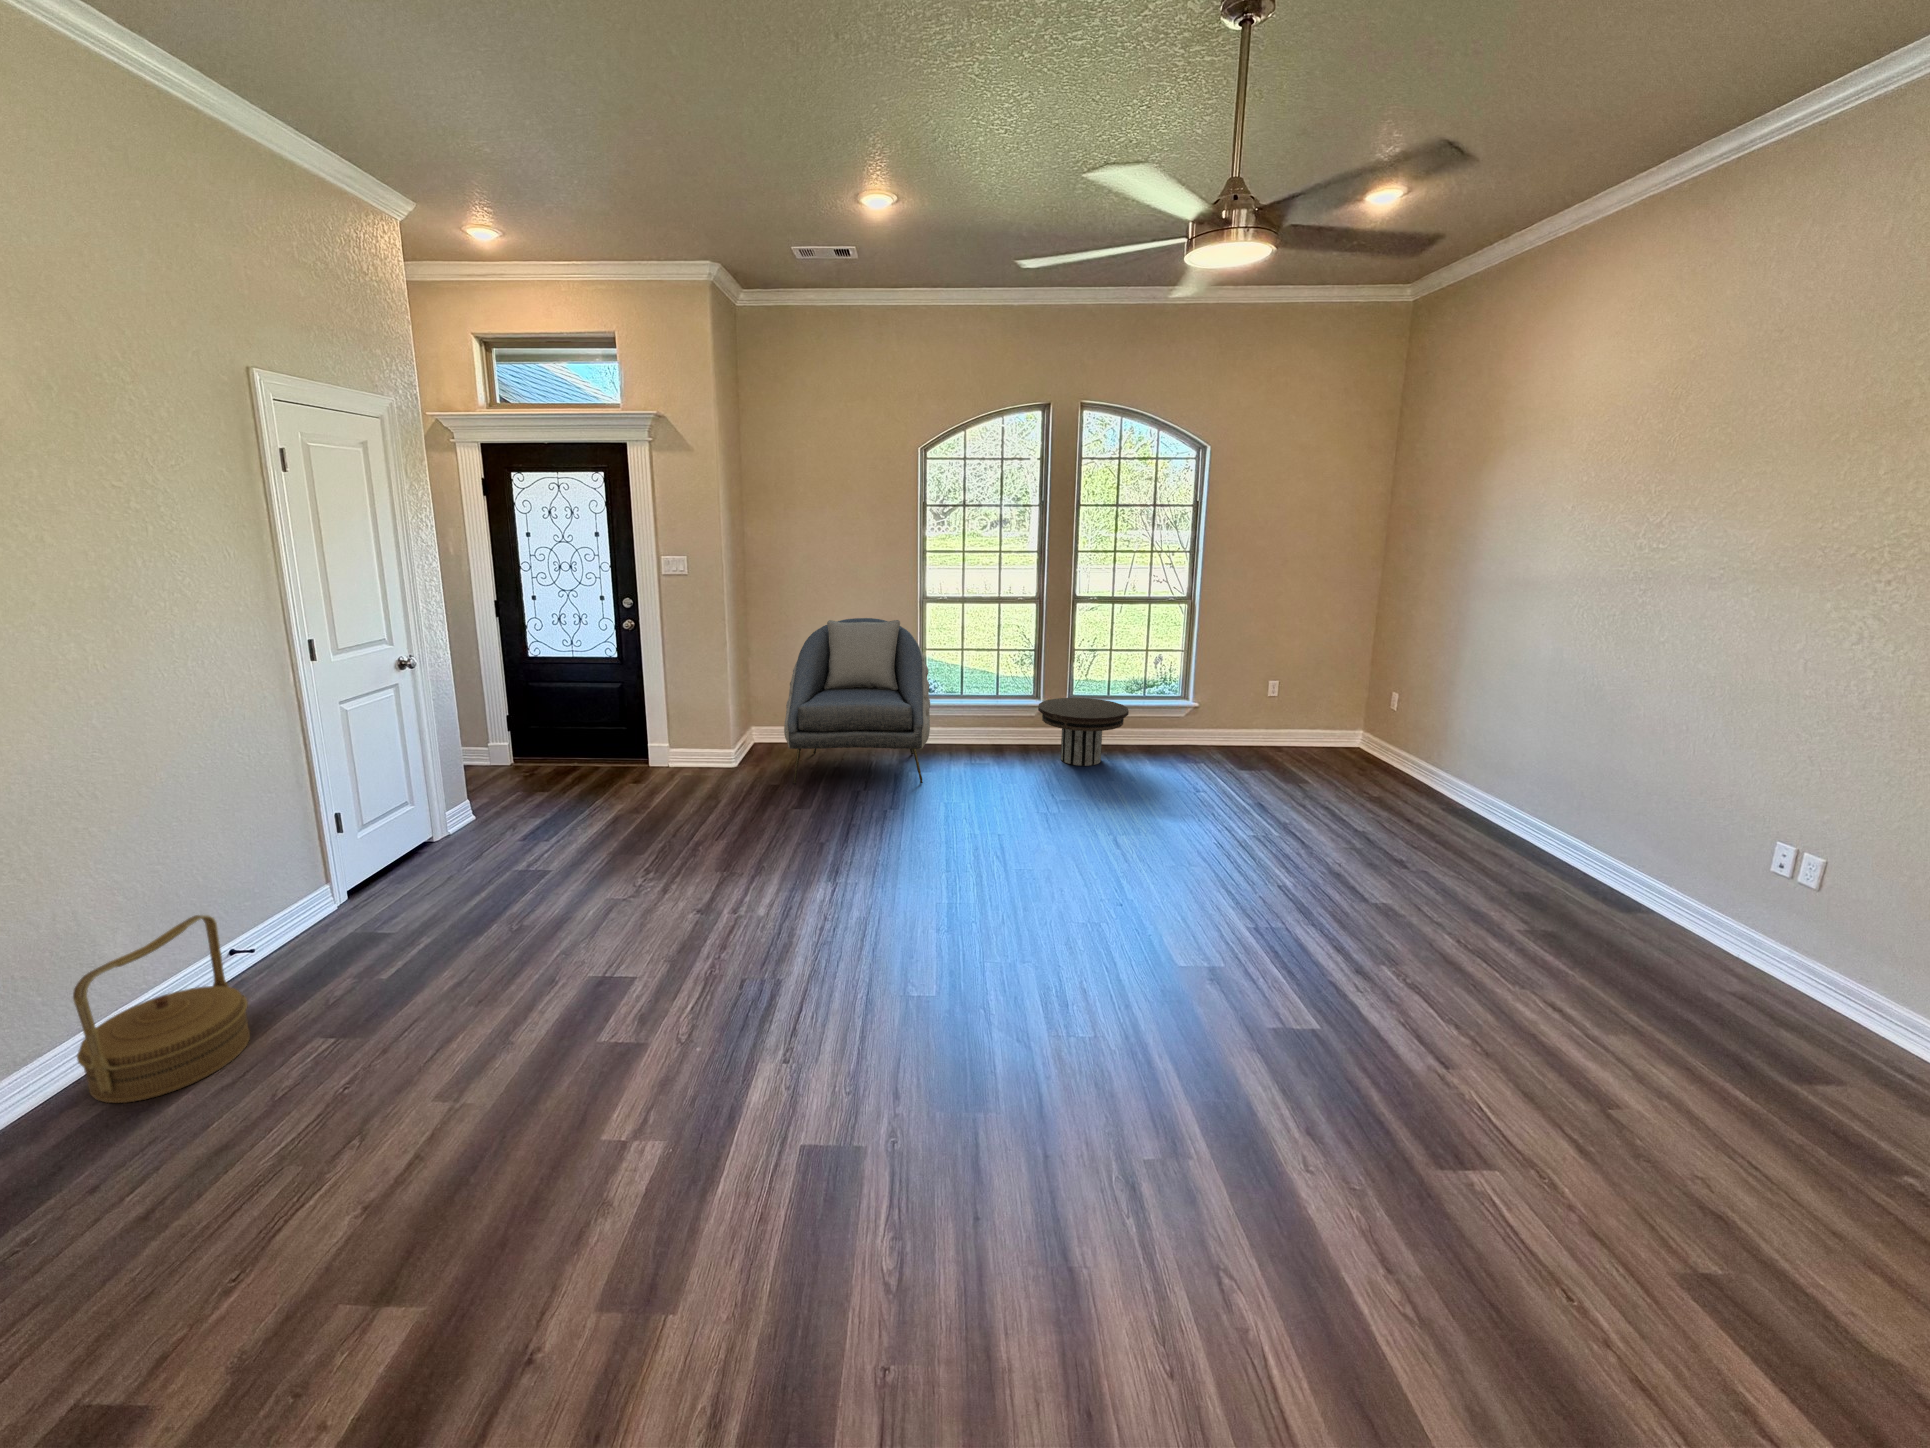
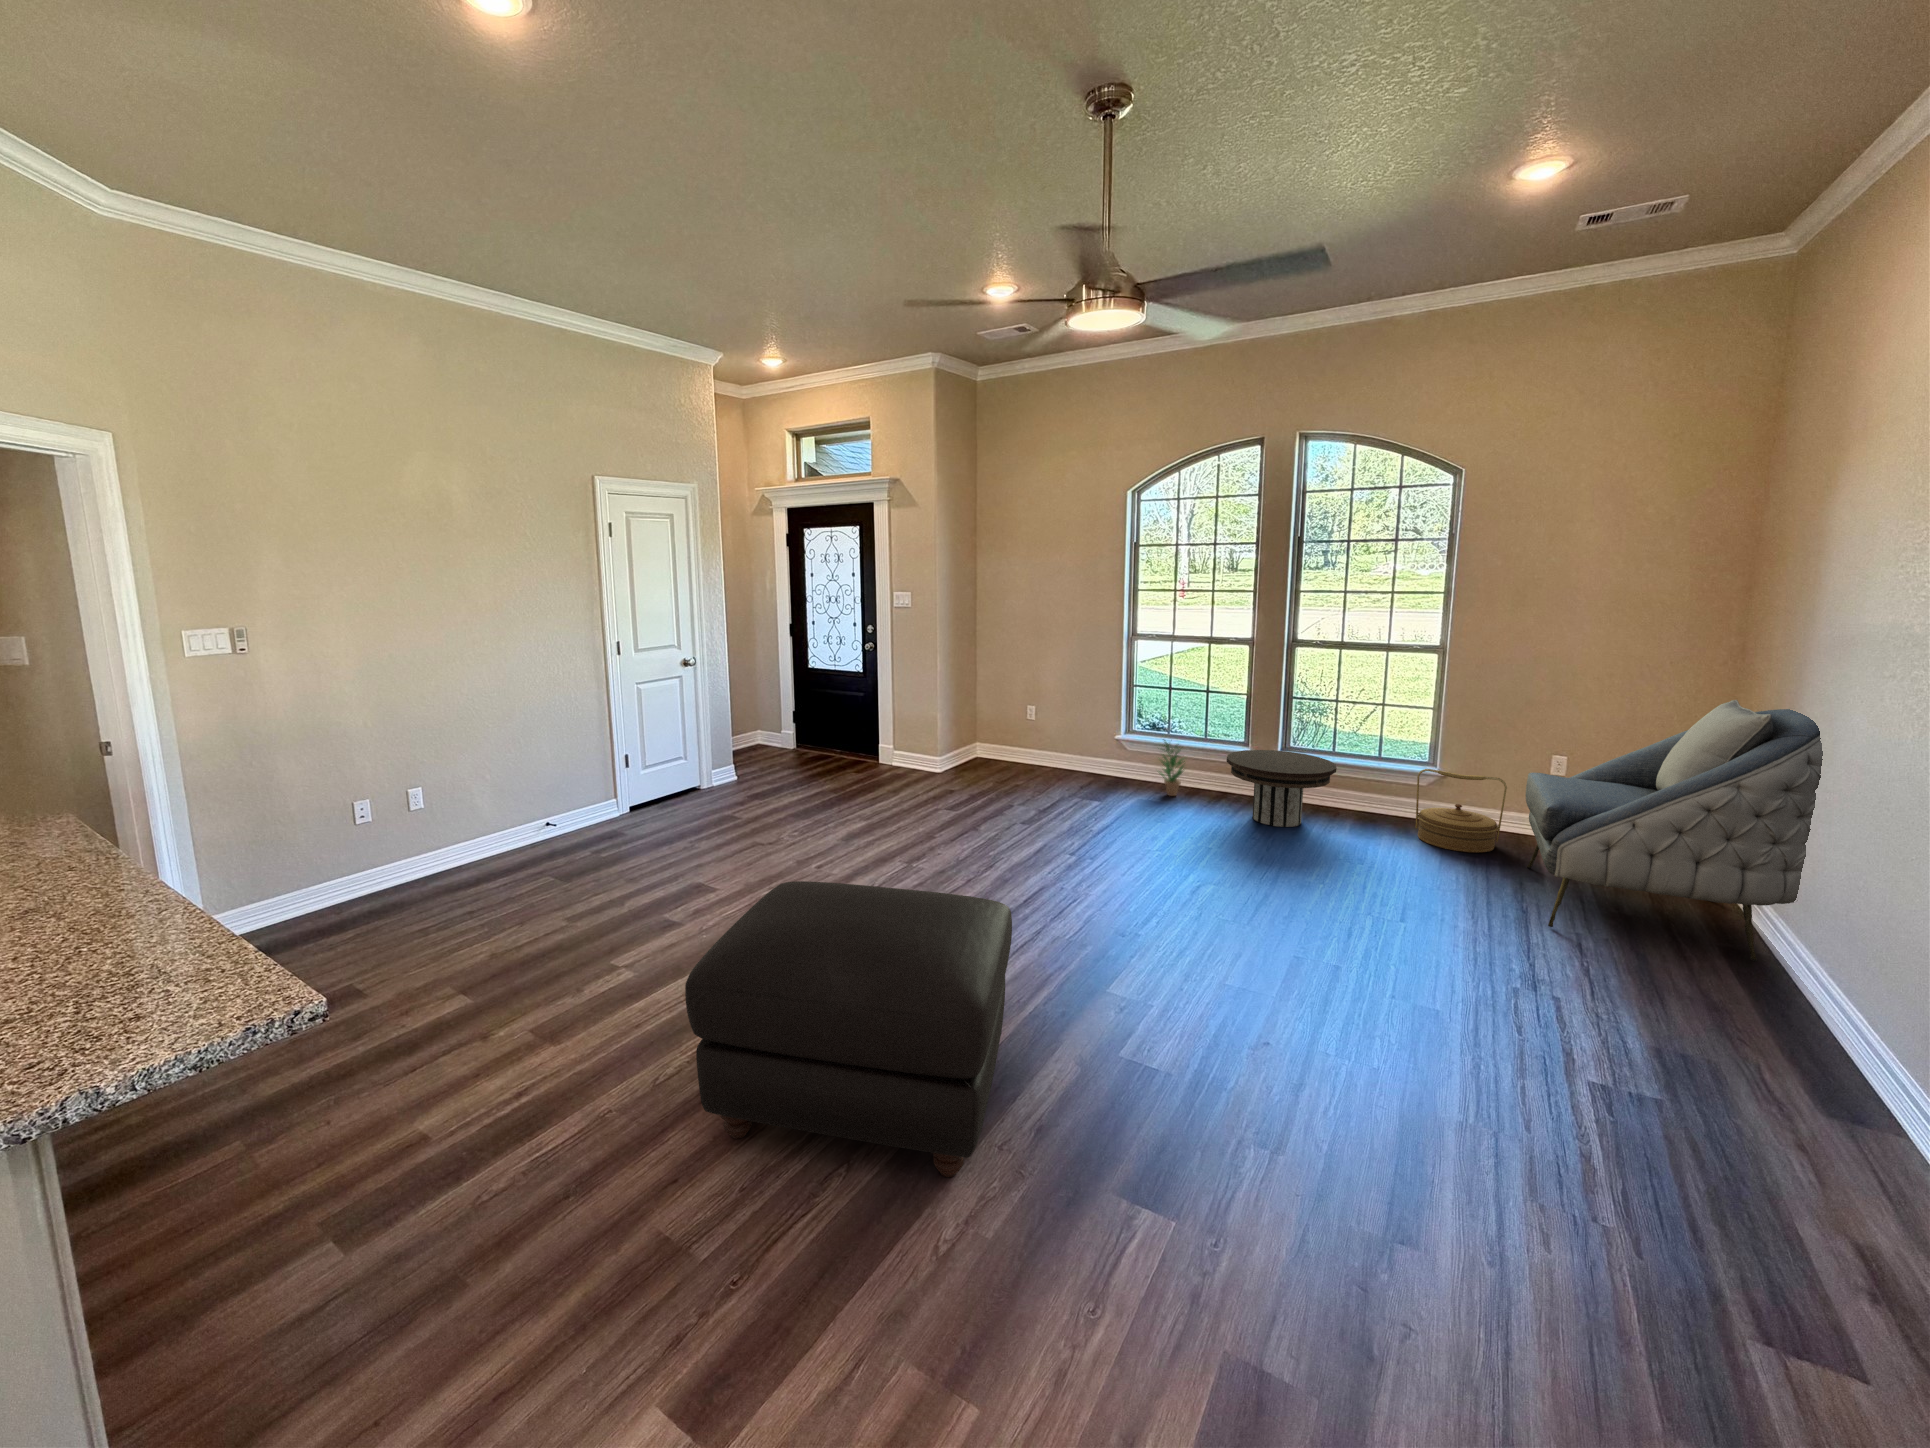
armchair: present [784,618,930,784] -> present [1526,700,1823,961]
potted plant: none [964,698,994,752] -> present [1160,740,1185,796]
ottoman: none [912,900,1330,1281] -> present [685,881,1012,1177]
woven basket: present [73,915,250,1103] -> present [1416,769,1507,853]

